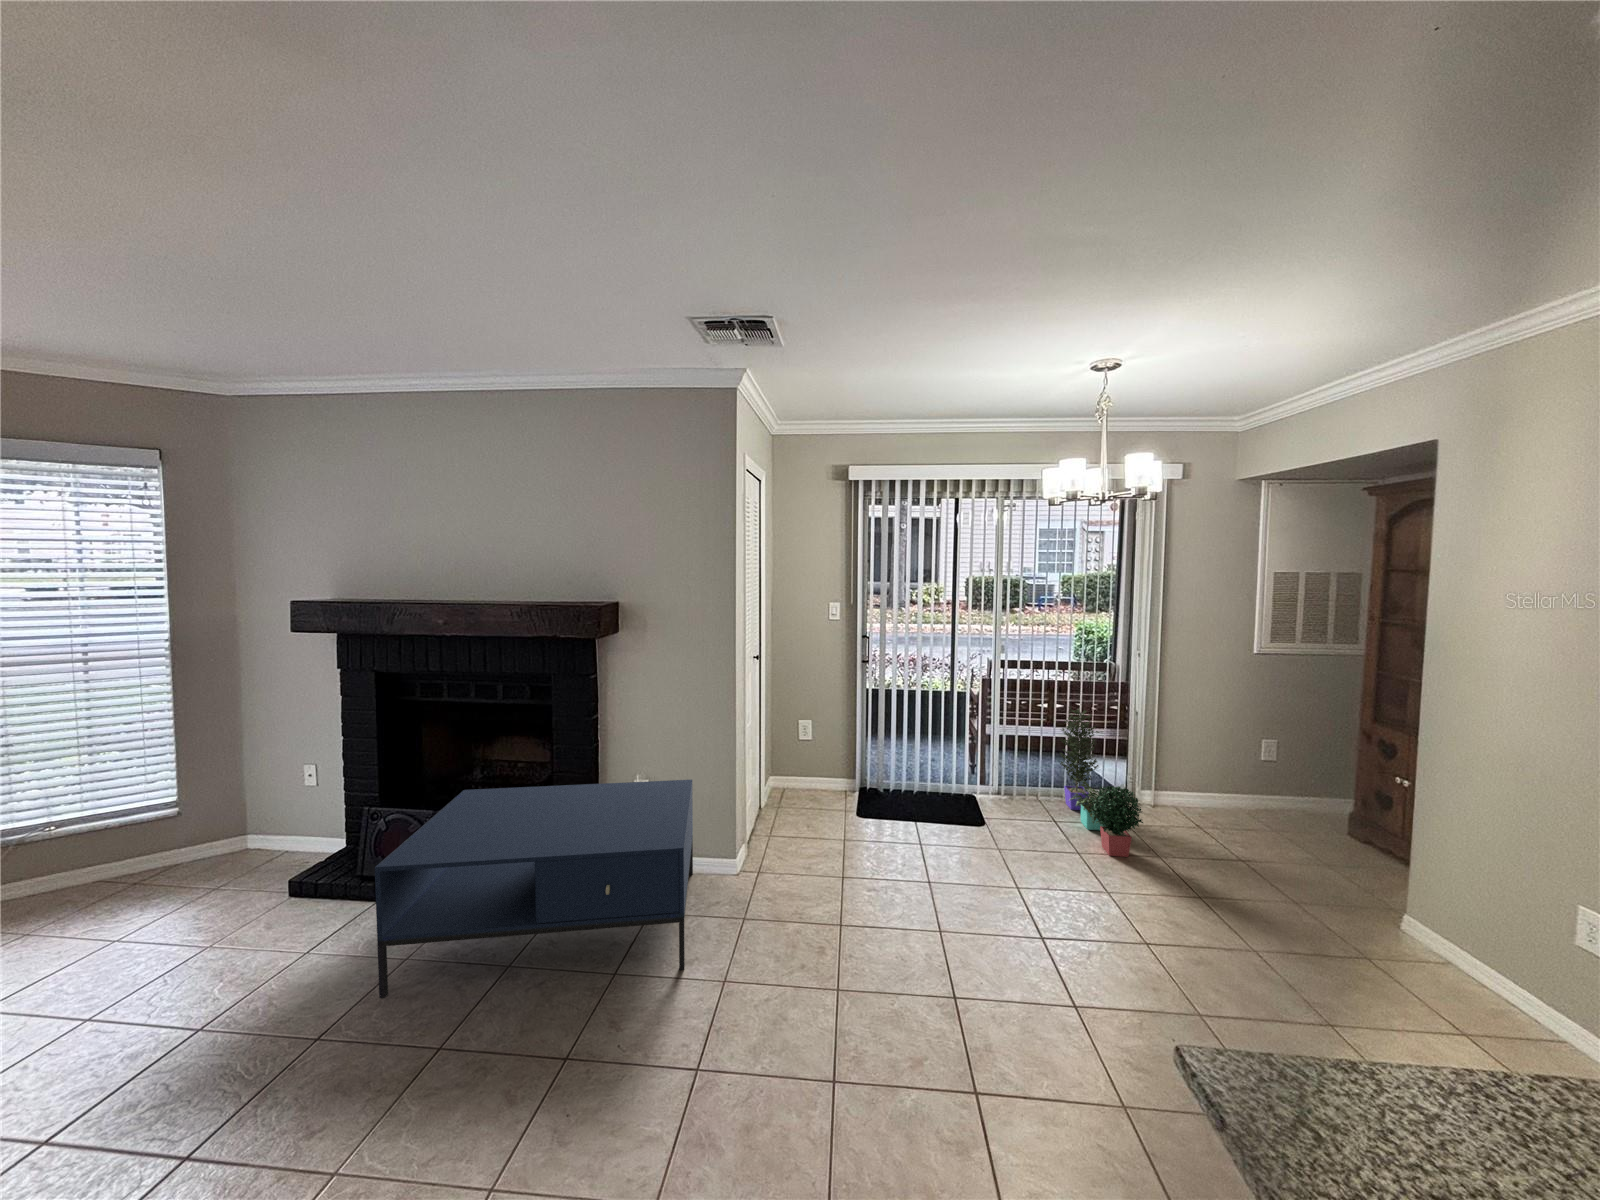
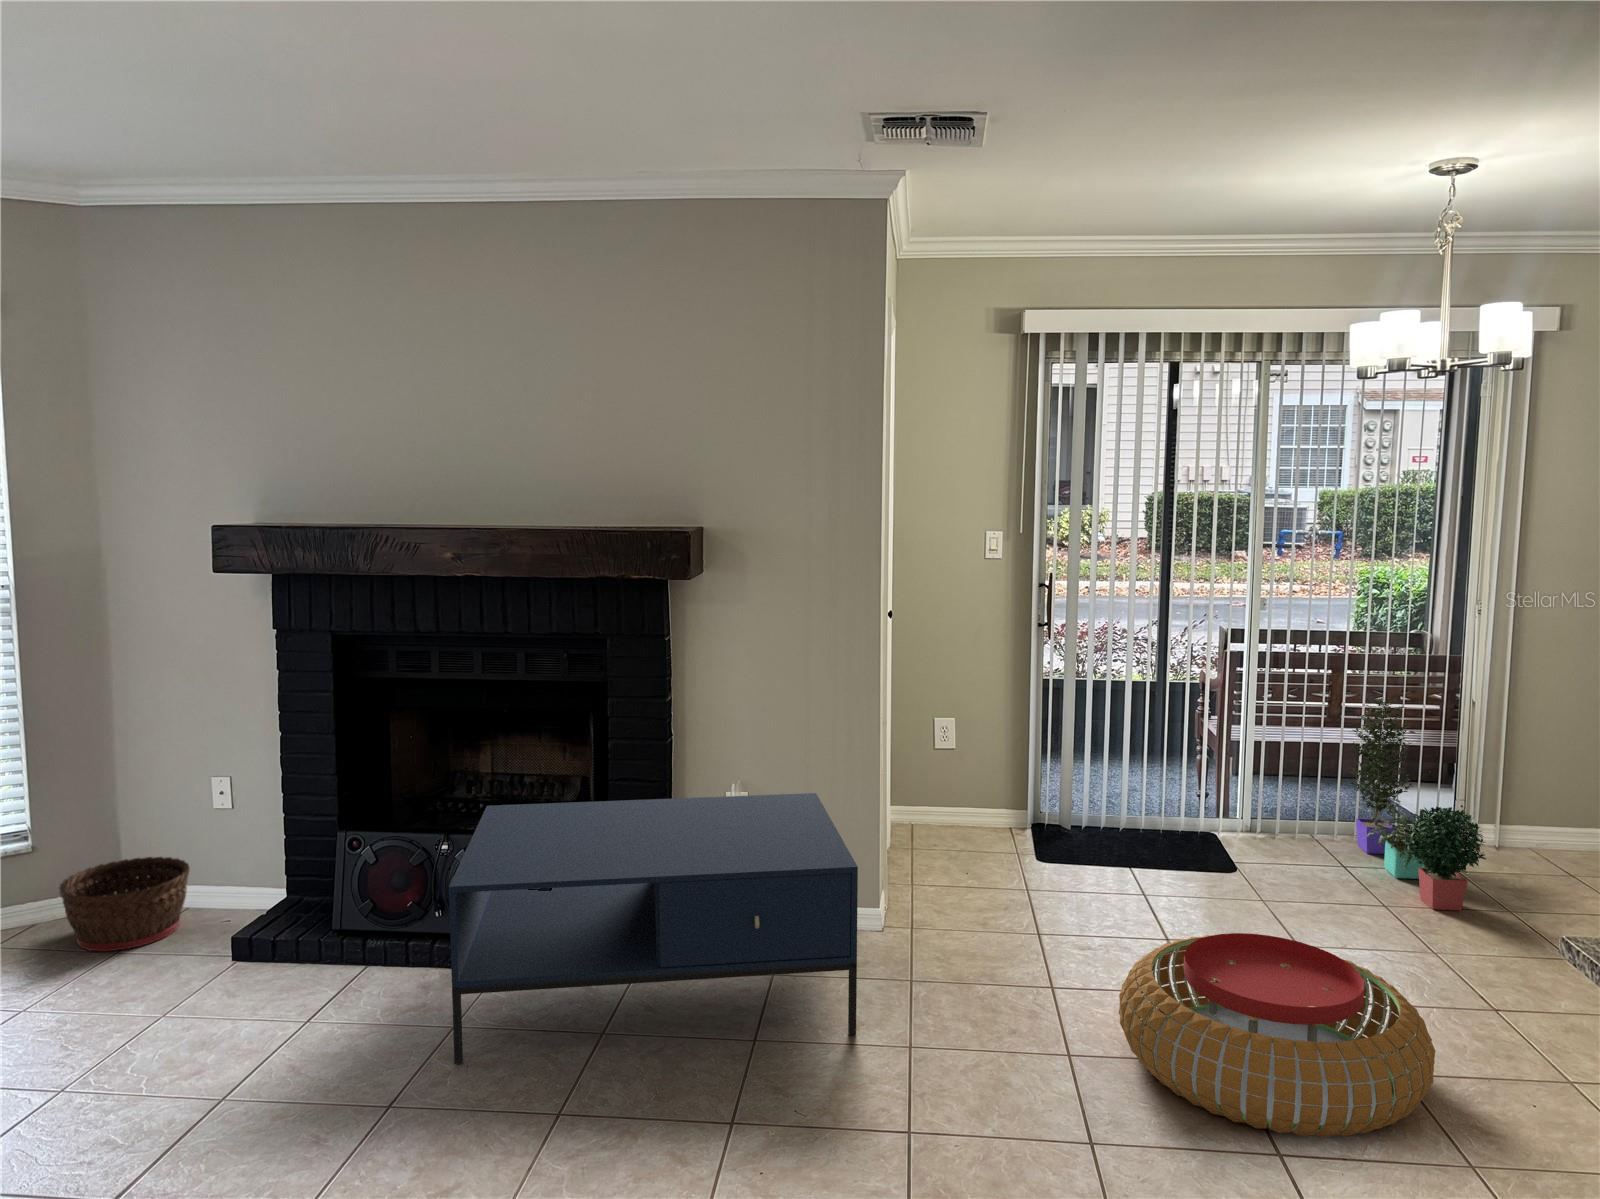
basket: none [176,817,282,889] -> present [59,857,190,951]
pouf: none [868,893,1094,1083] -> present [1119,933,1435,1138]

